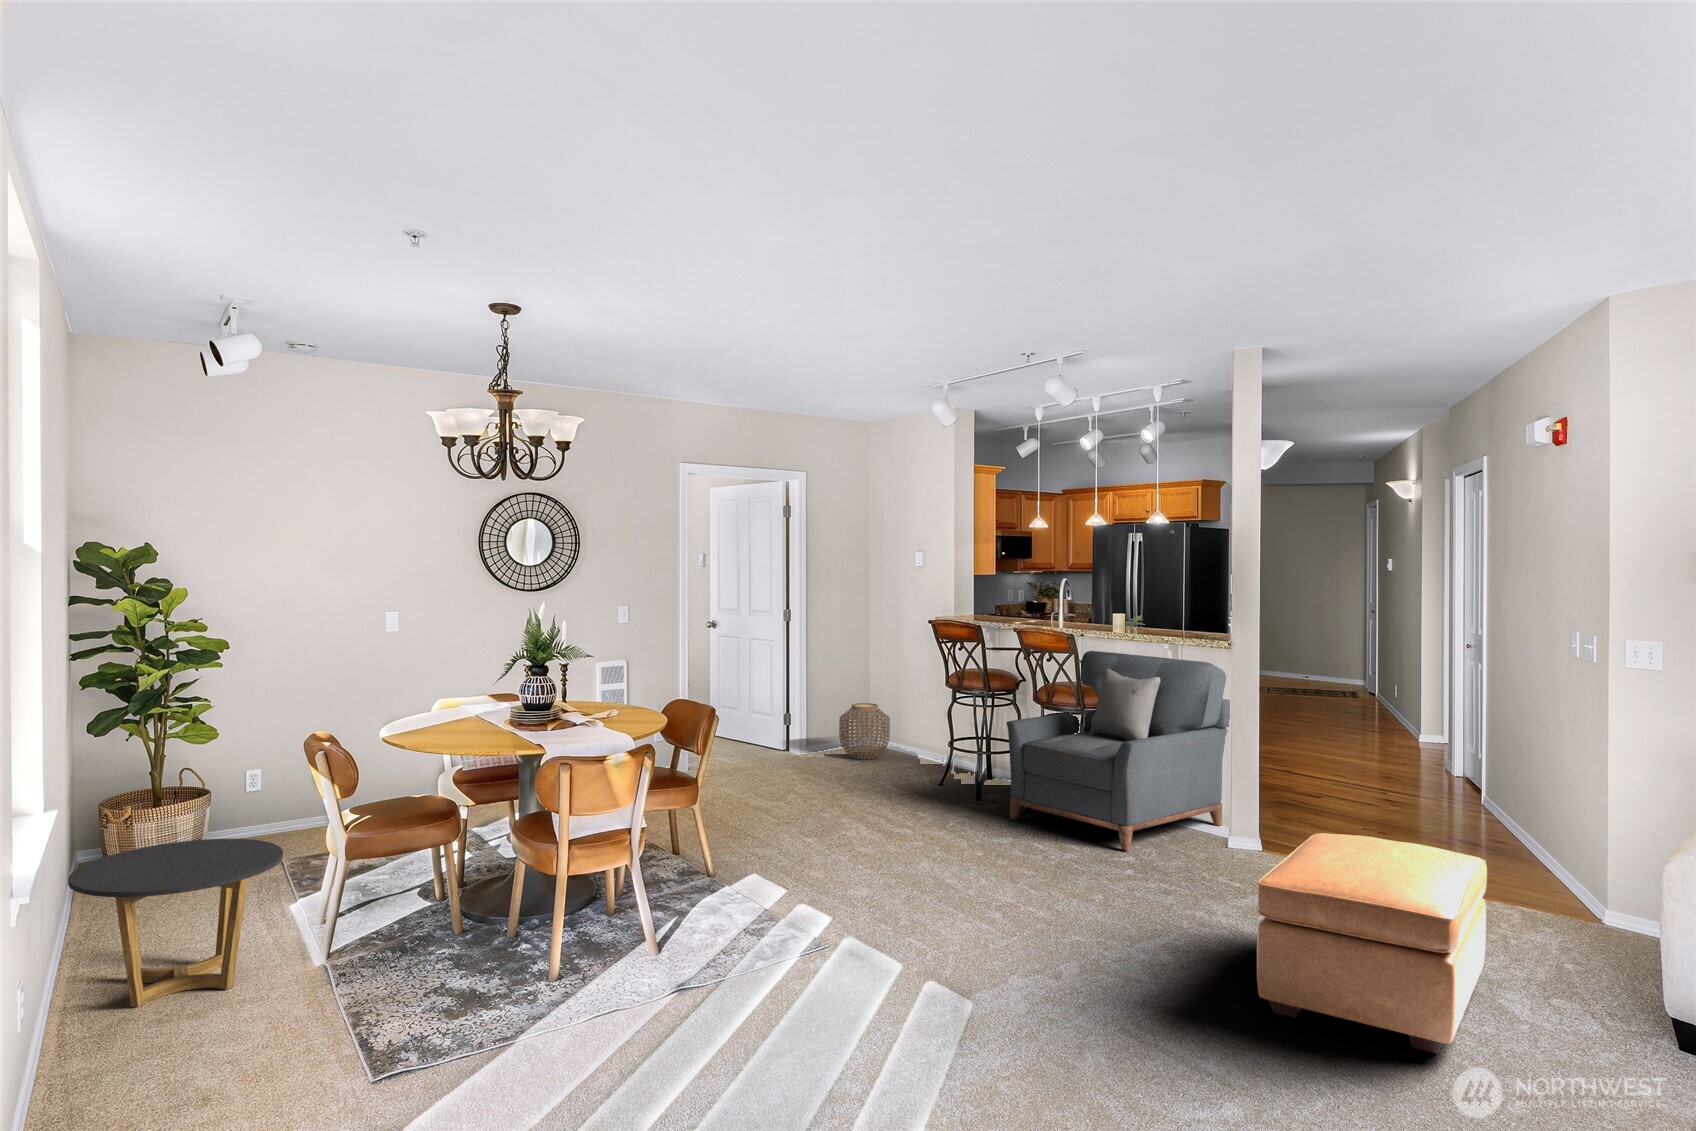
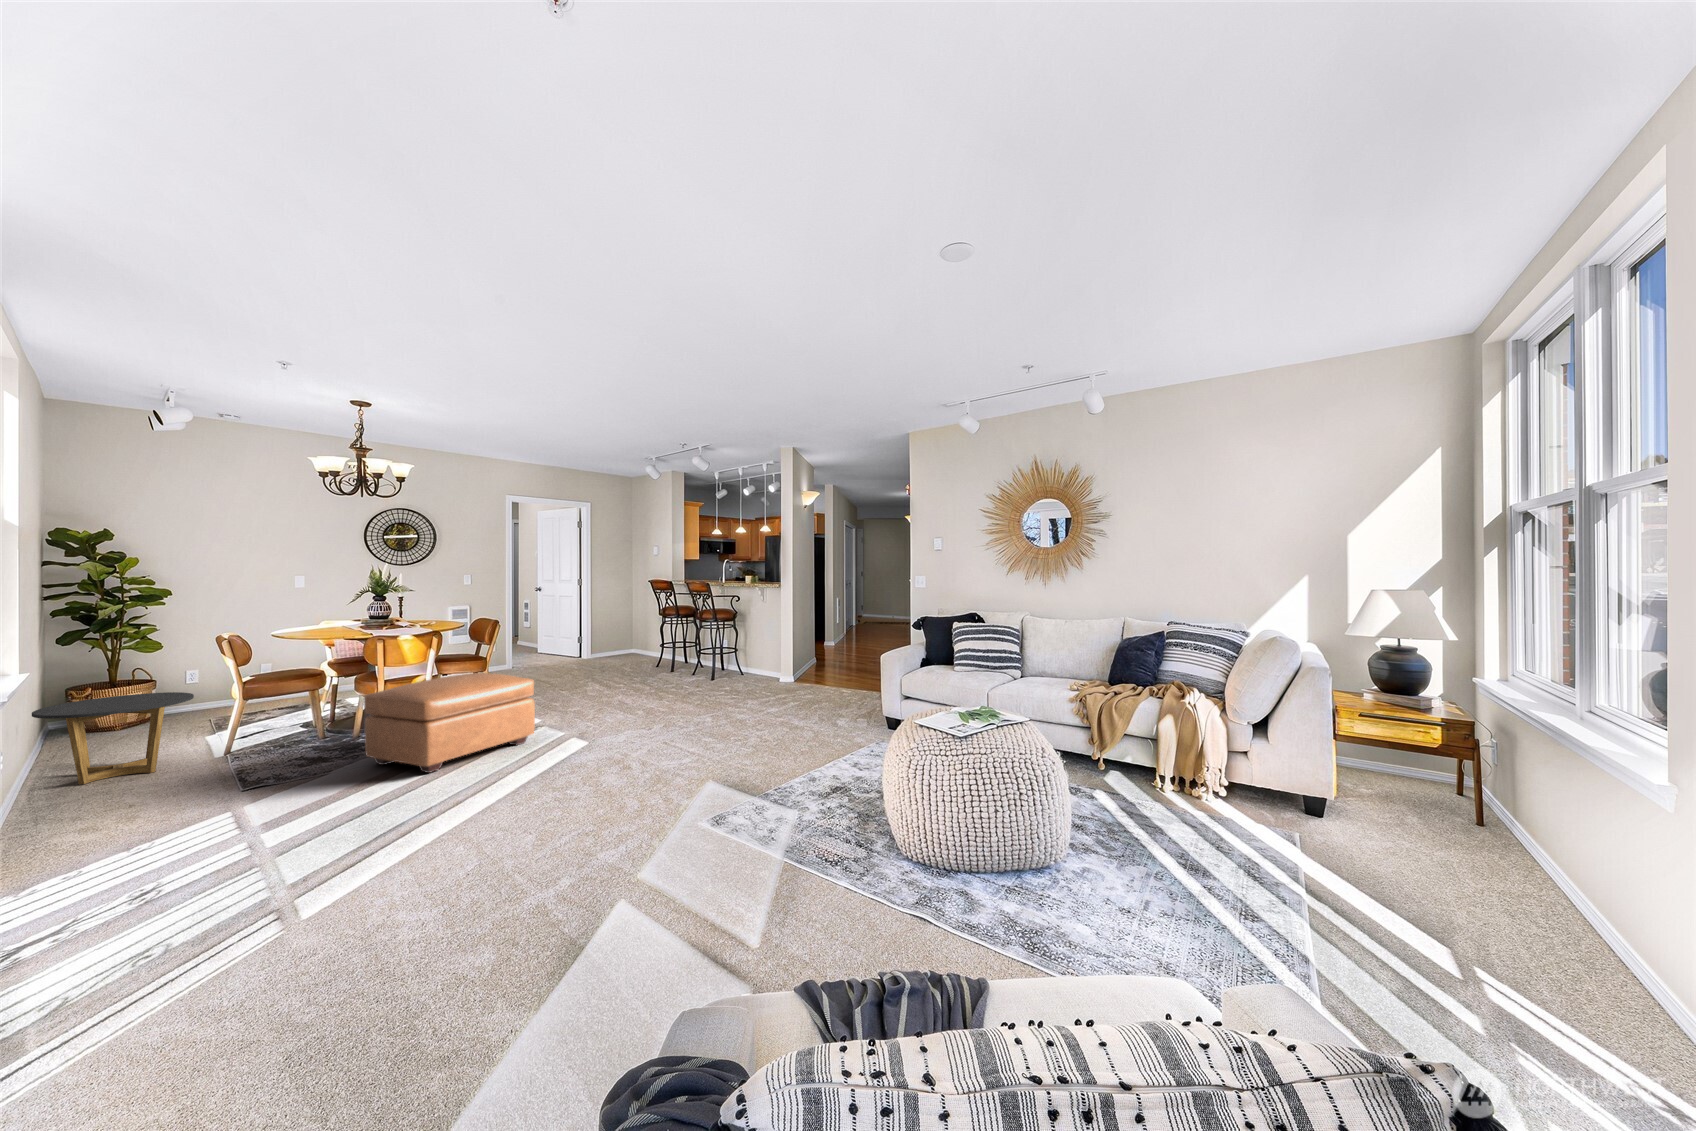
armchair: present [1007,651,1230,851] -> none [673,591,784,685]
woven basket: present [839,703,890,760] -> none [599,628,628,658]
ottoman: present [1257,833,1487,1054] -> present [364,673,535,773]

